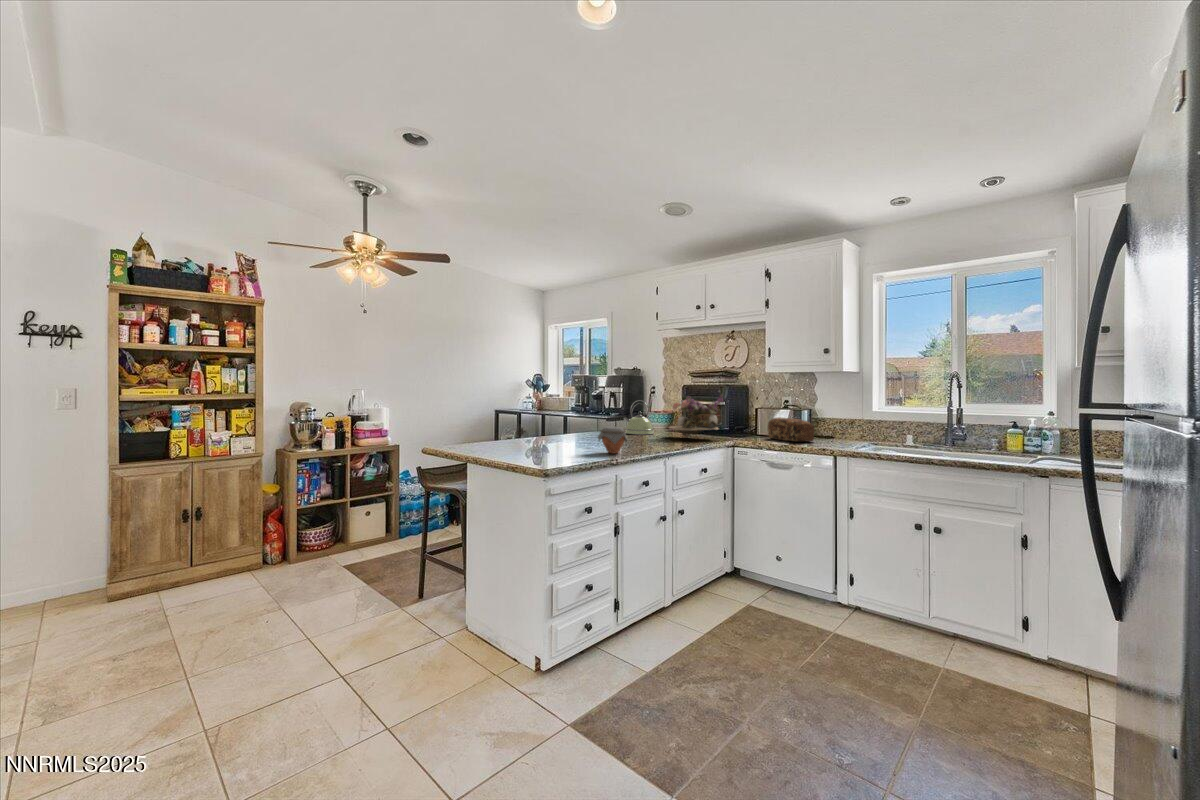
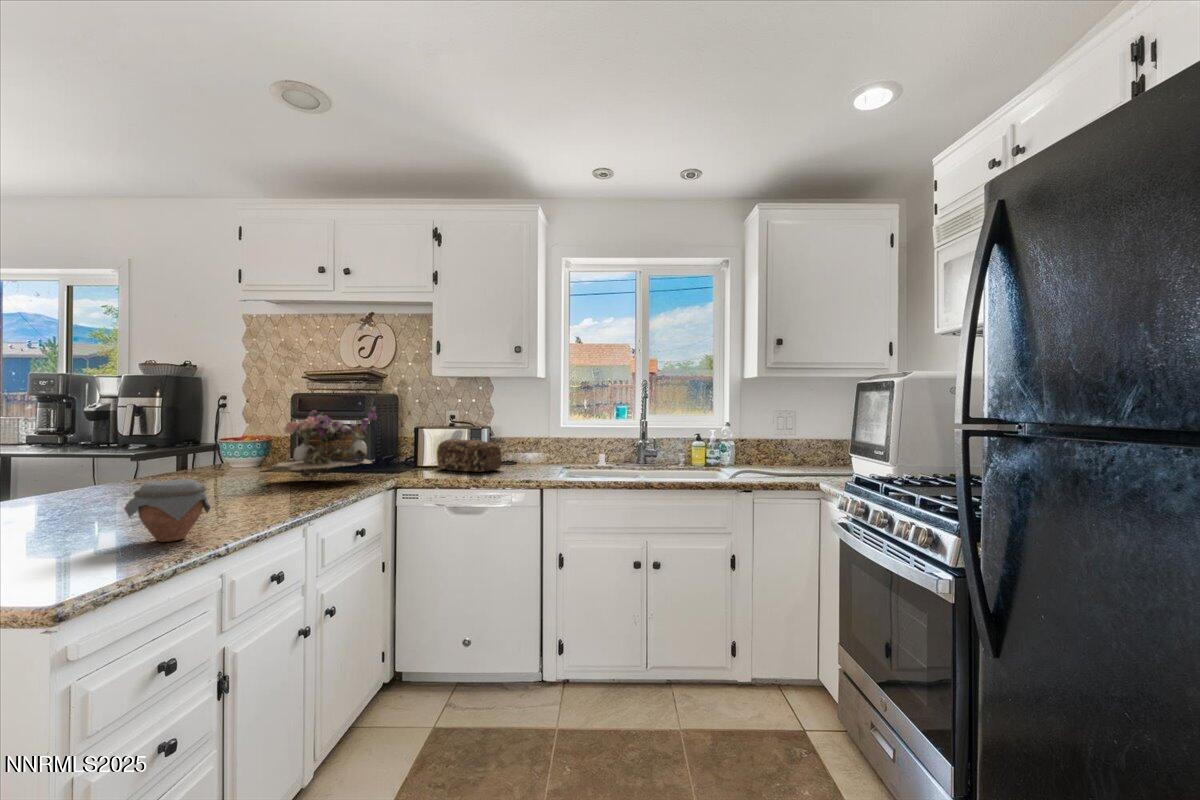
kettle: present [623,400,654,435] -> none [169,418,241,483]

